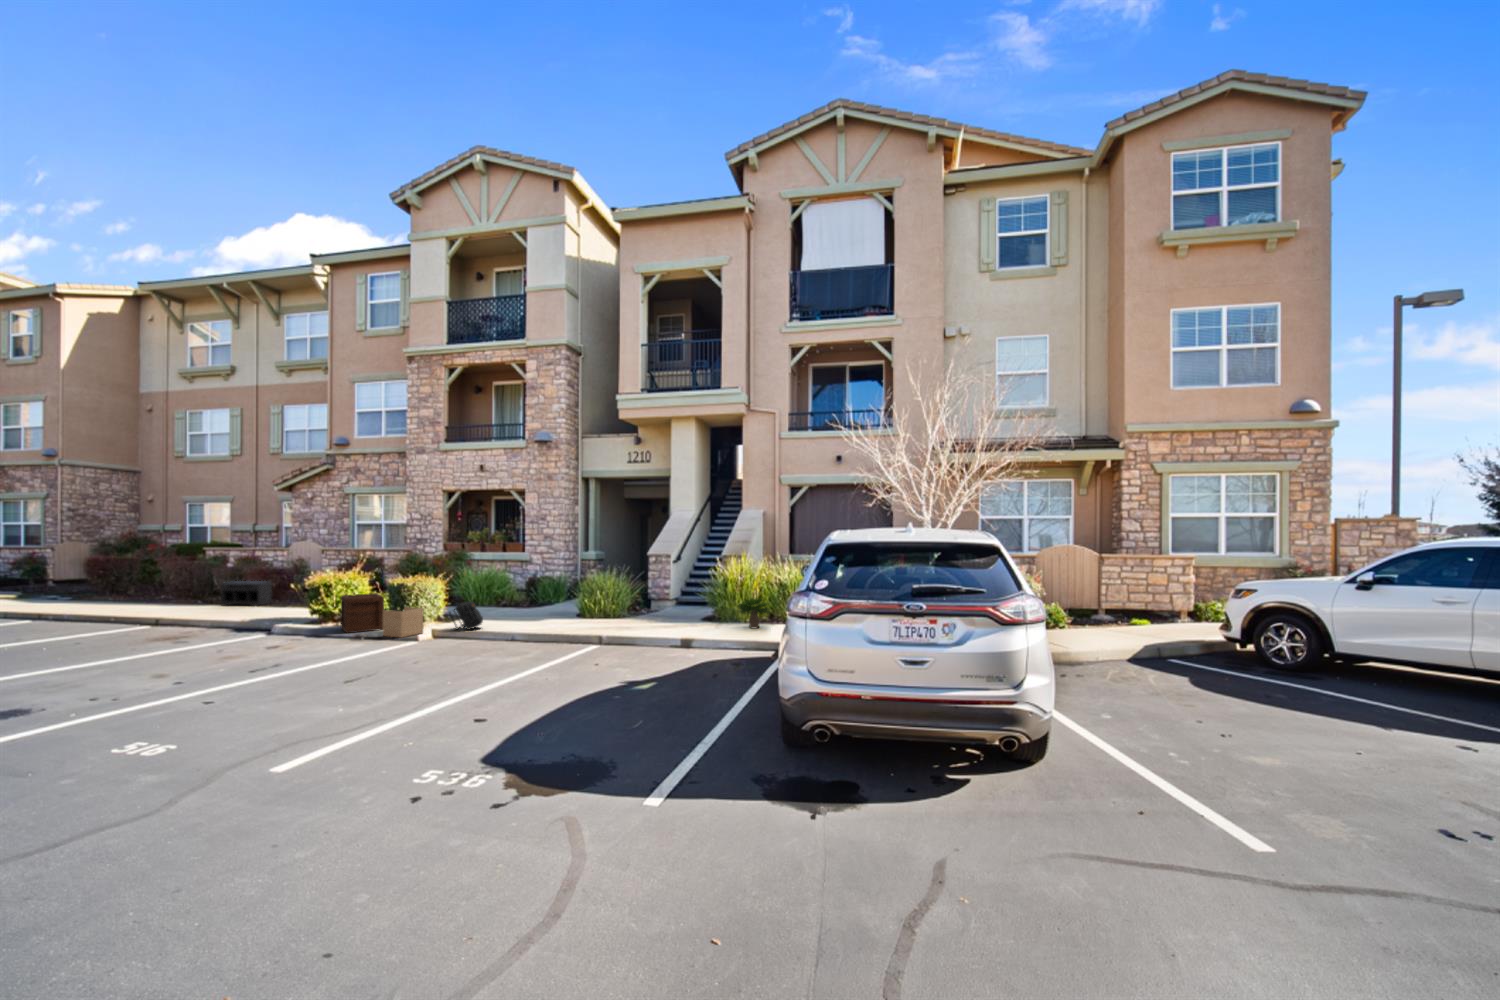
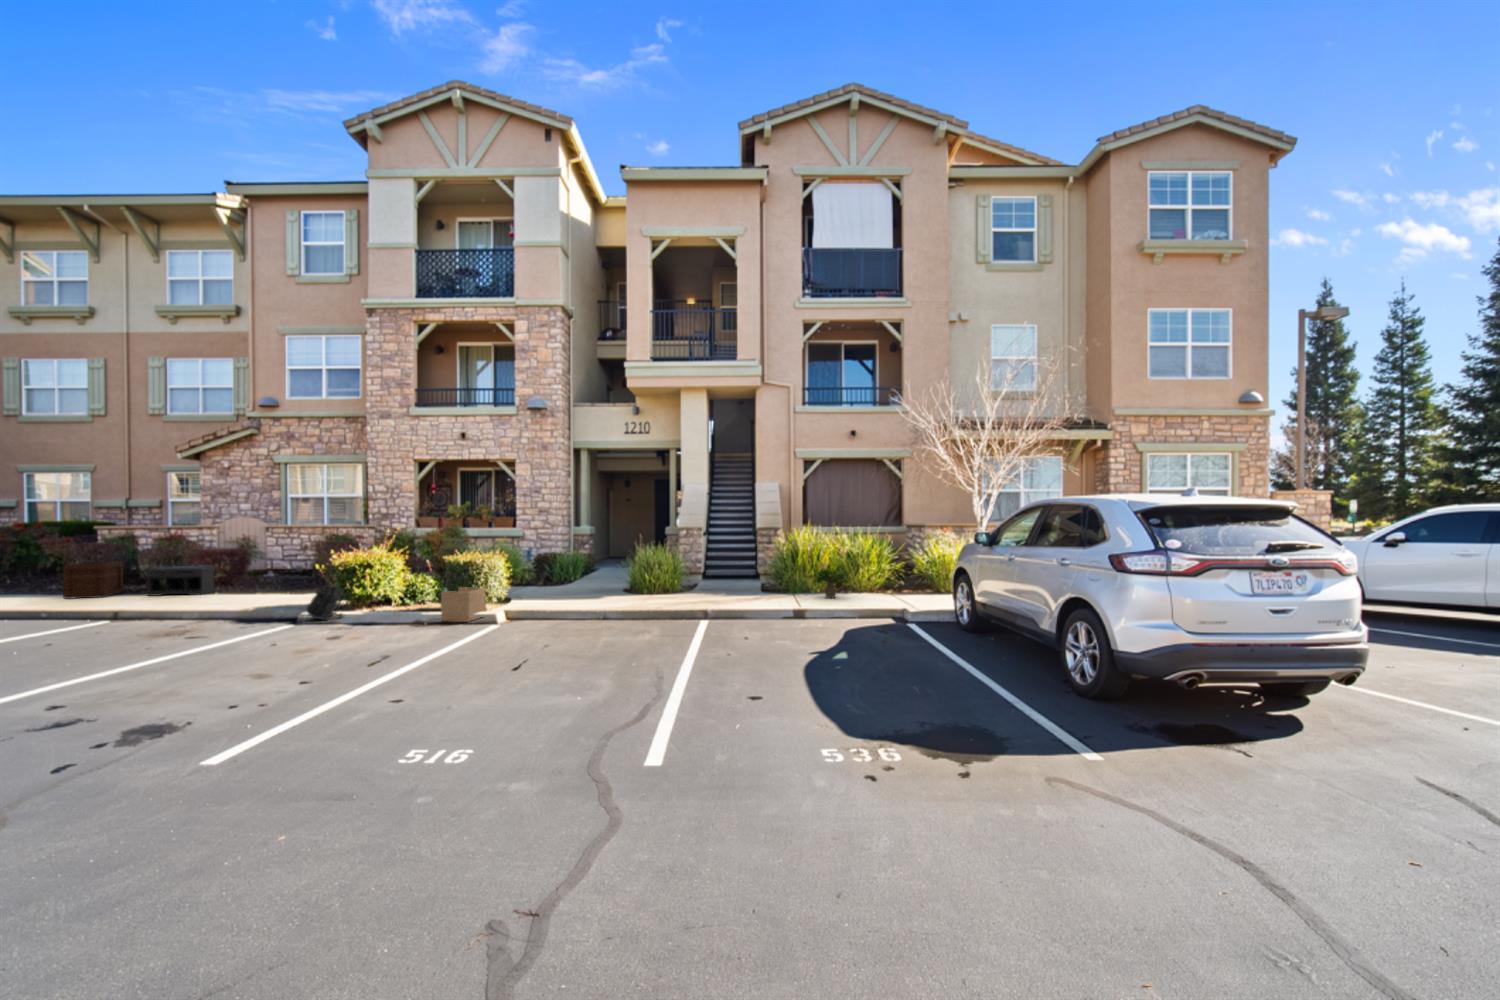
wooden crate: present [340,593,384,633] -> present [63,561,123,599]
backpack: present [449,602,483,630] -> present [307,586,350,620]

